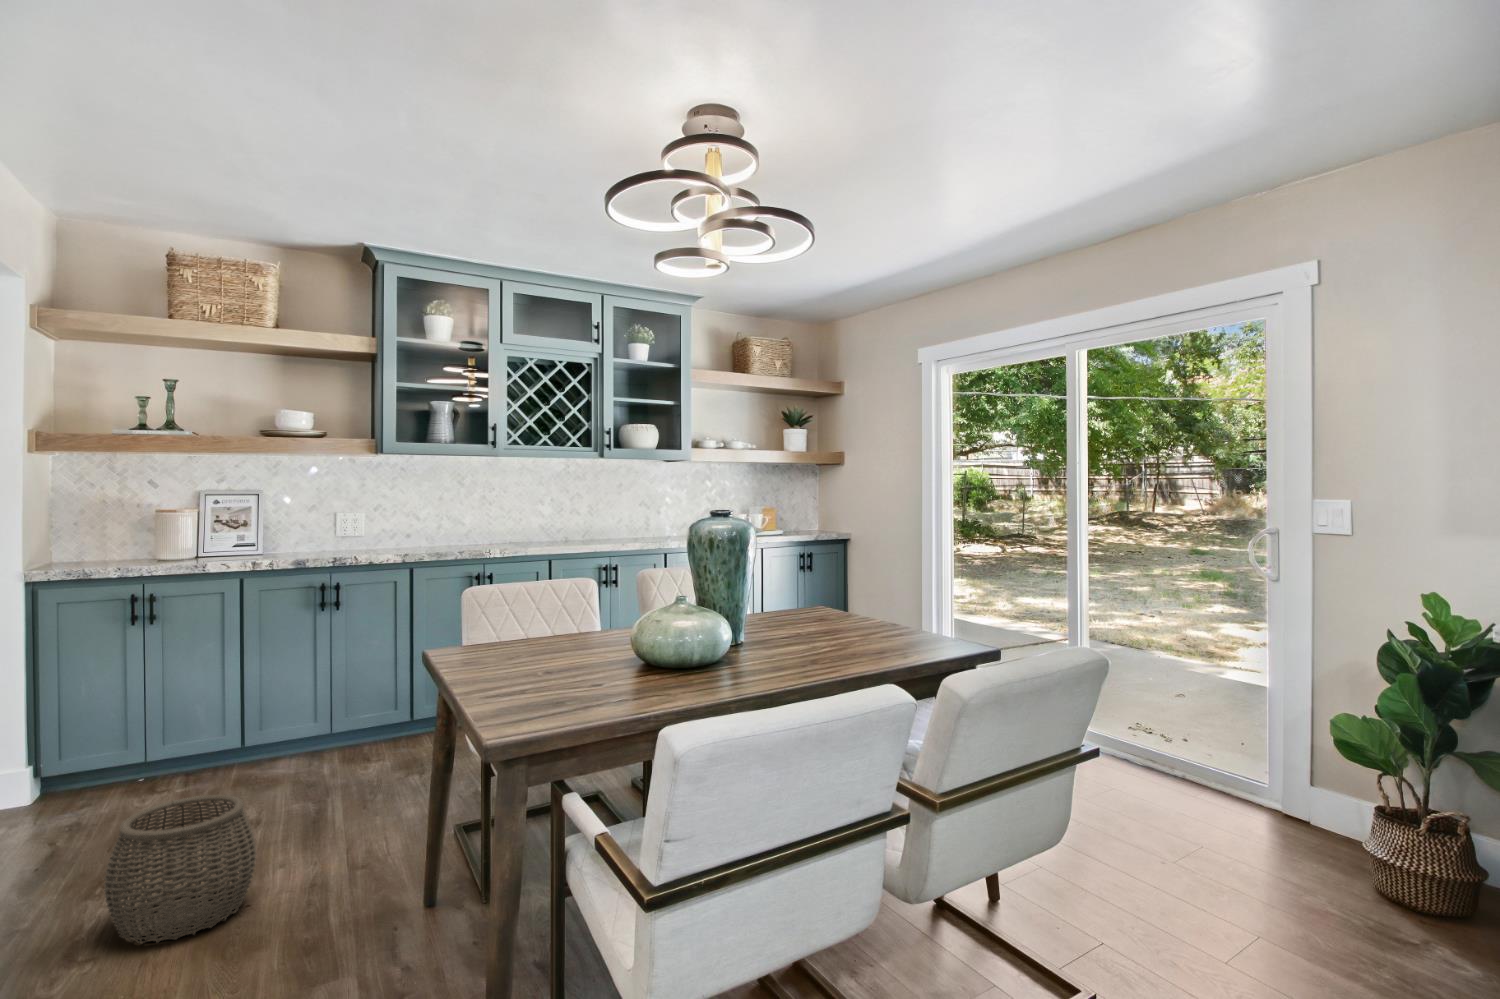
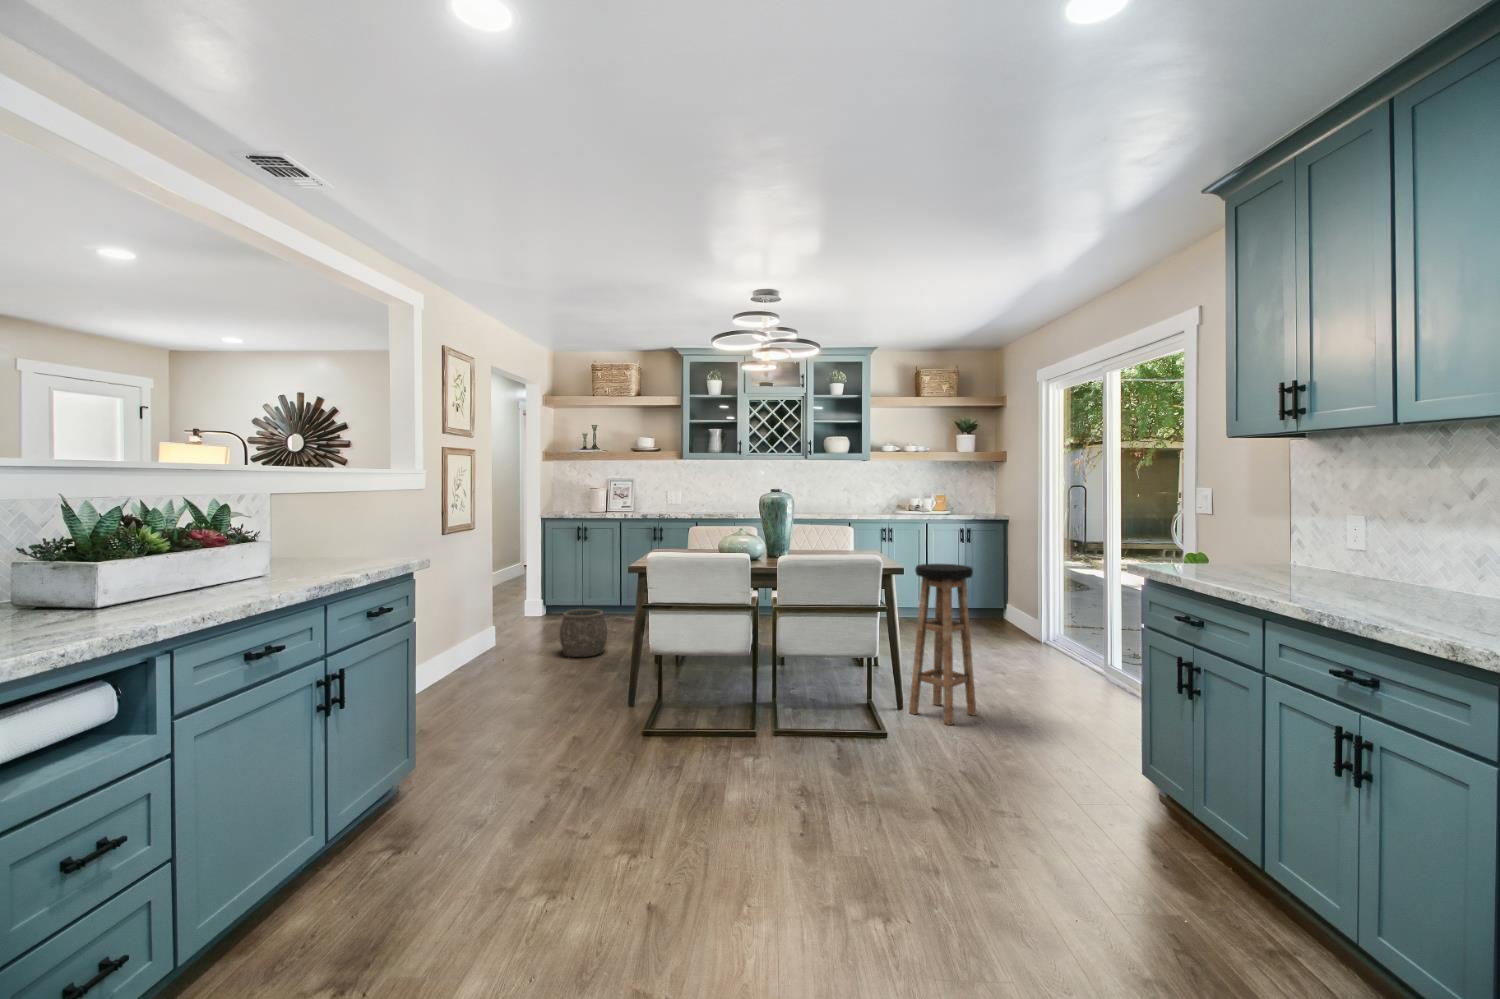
bar stool: none [1047,626,1168,955] -> present [909,564,976,725]

